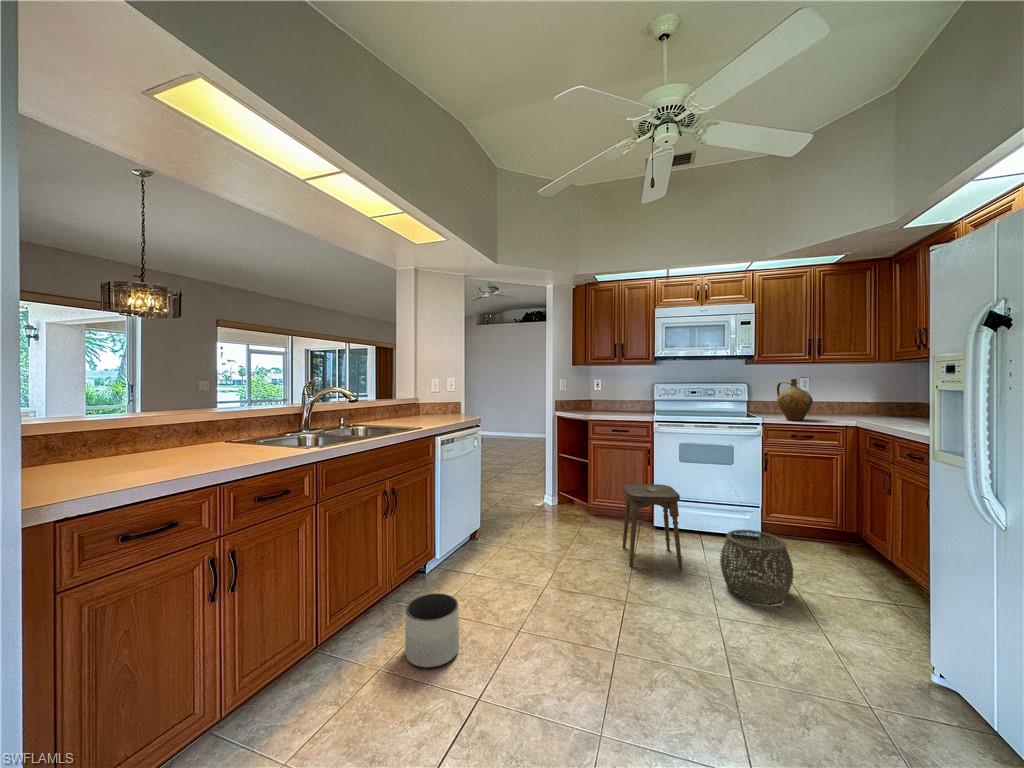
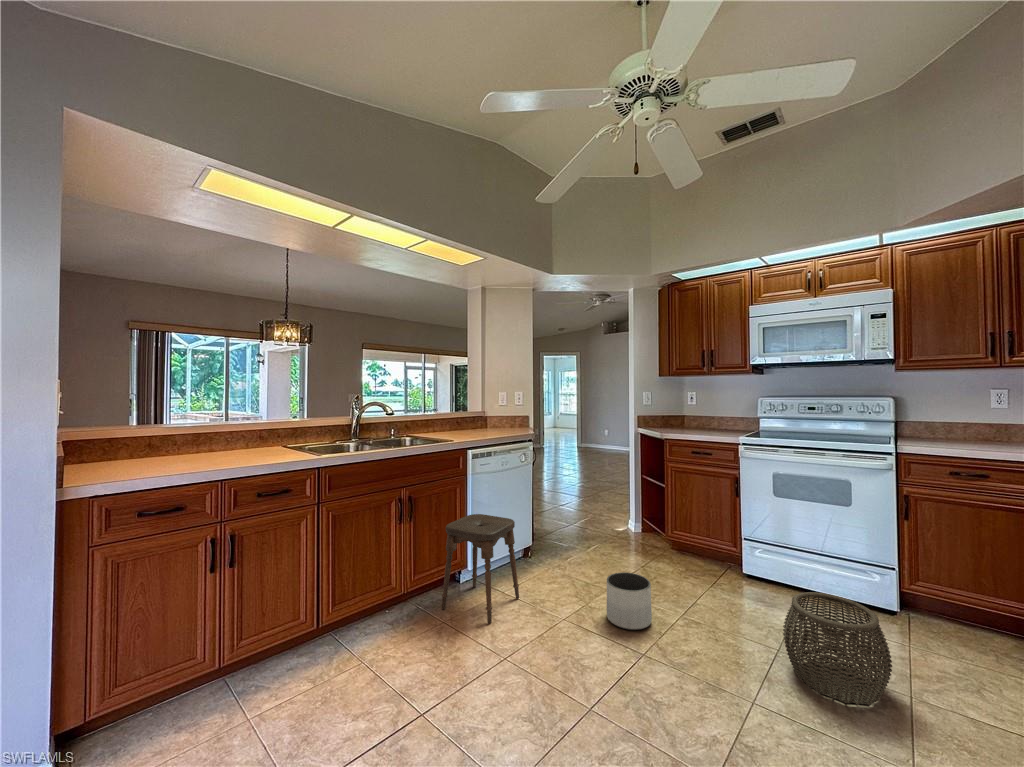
ceramic jug: present [777,379,813,420] -> none [924,391,985,450]
stool: present [622,484,682,569] -> present [442,514,519,623]
planter: present [405,593,459,668] -> present [607,572,652,630]

